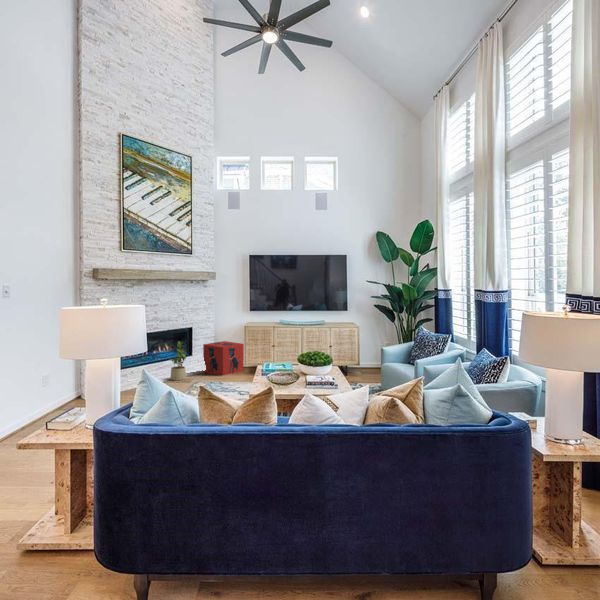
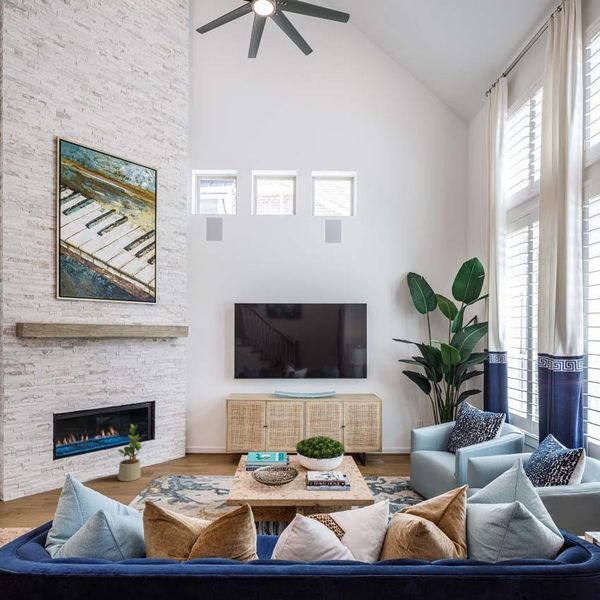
storage box: present [203,341,244,375] -> none [167,417,224,472]

